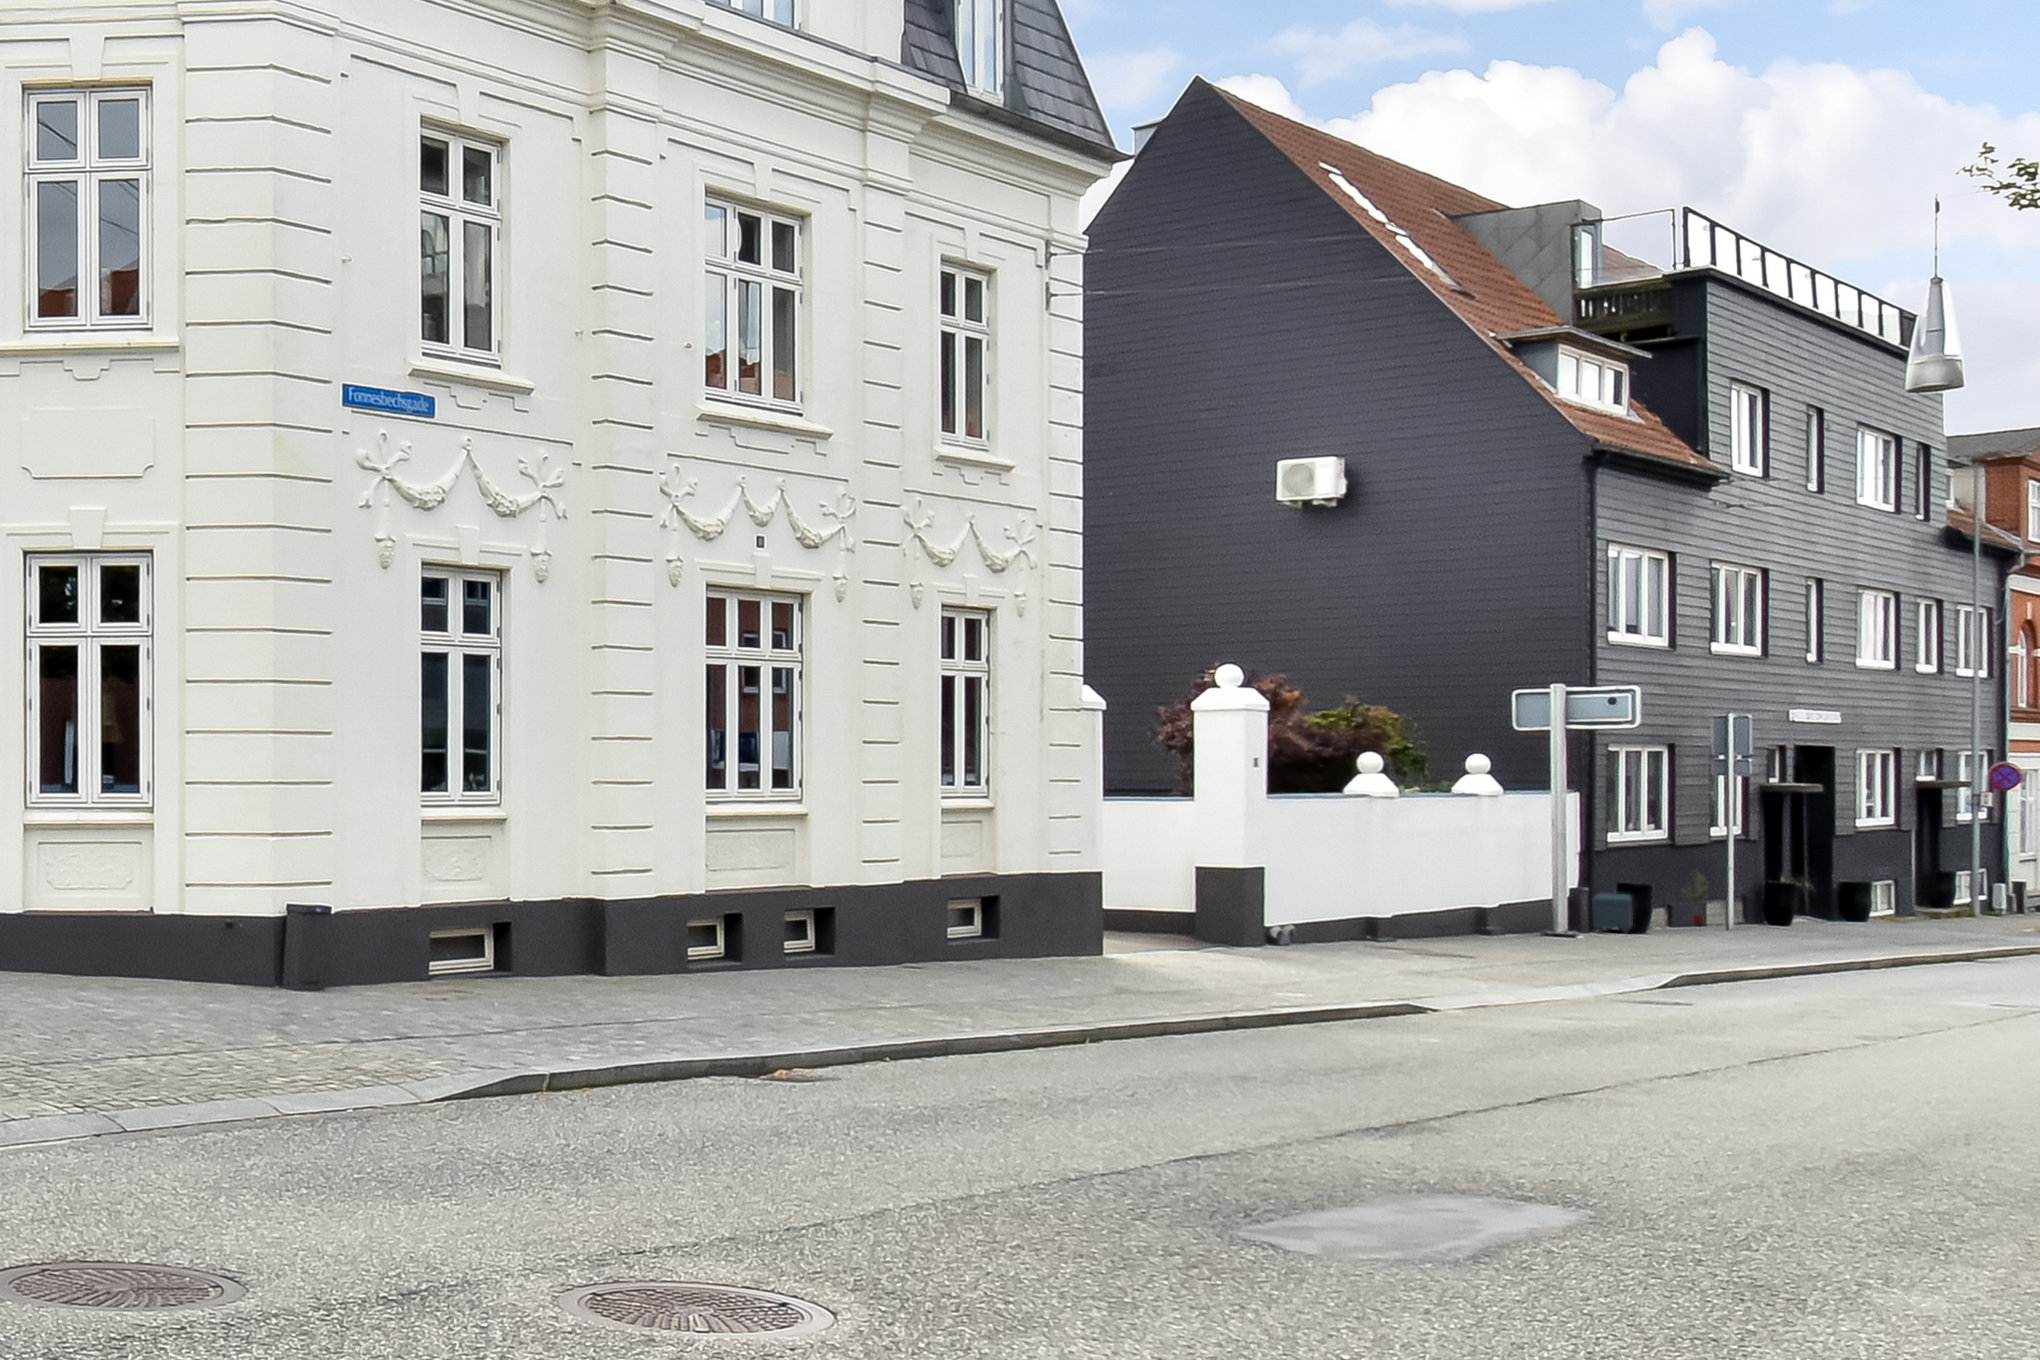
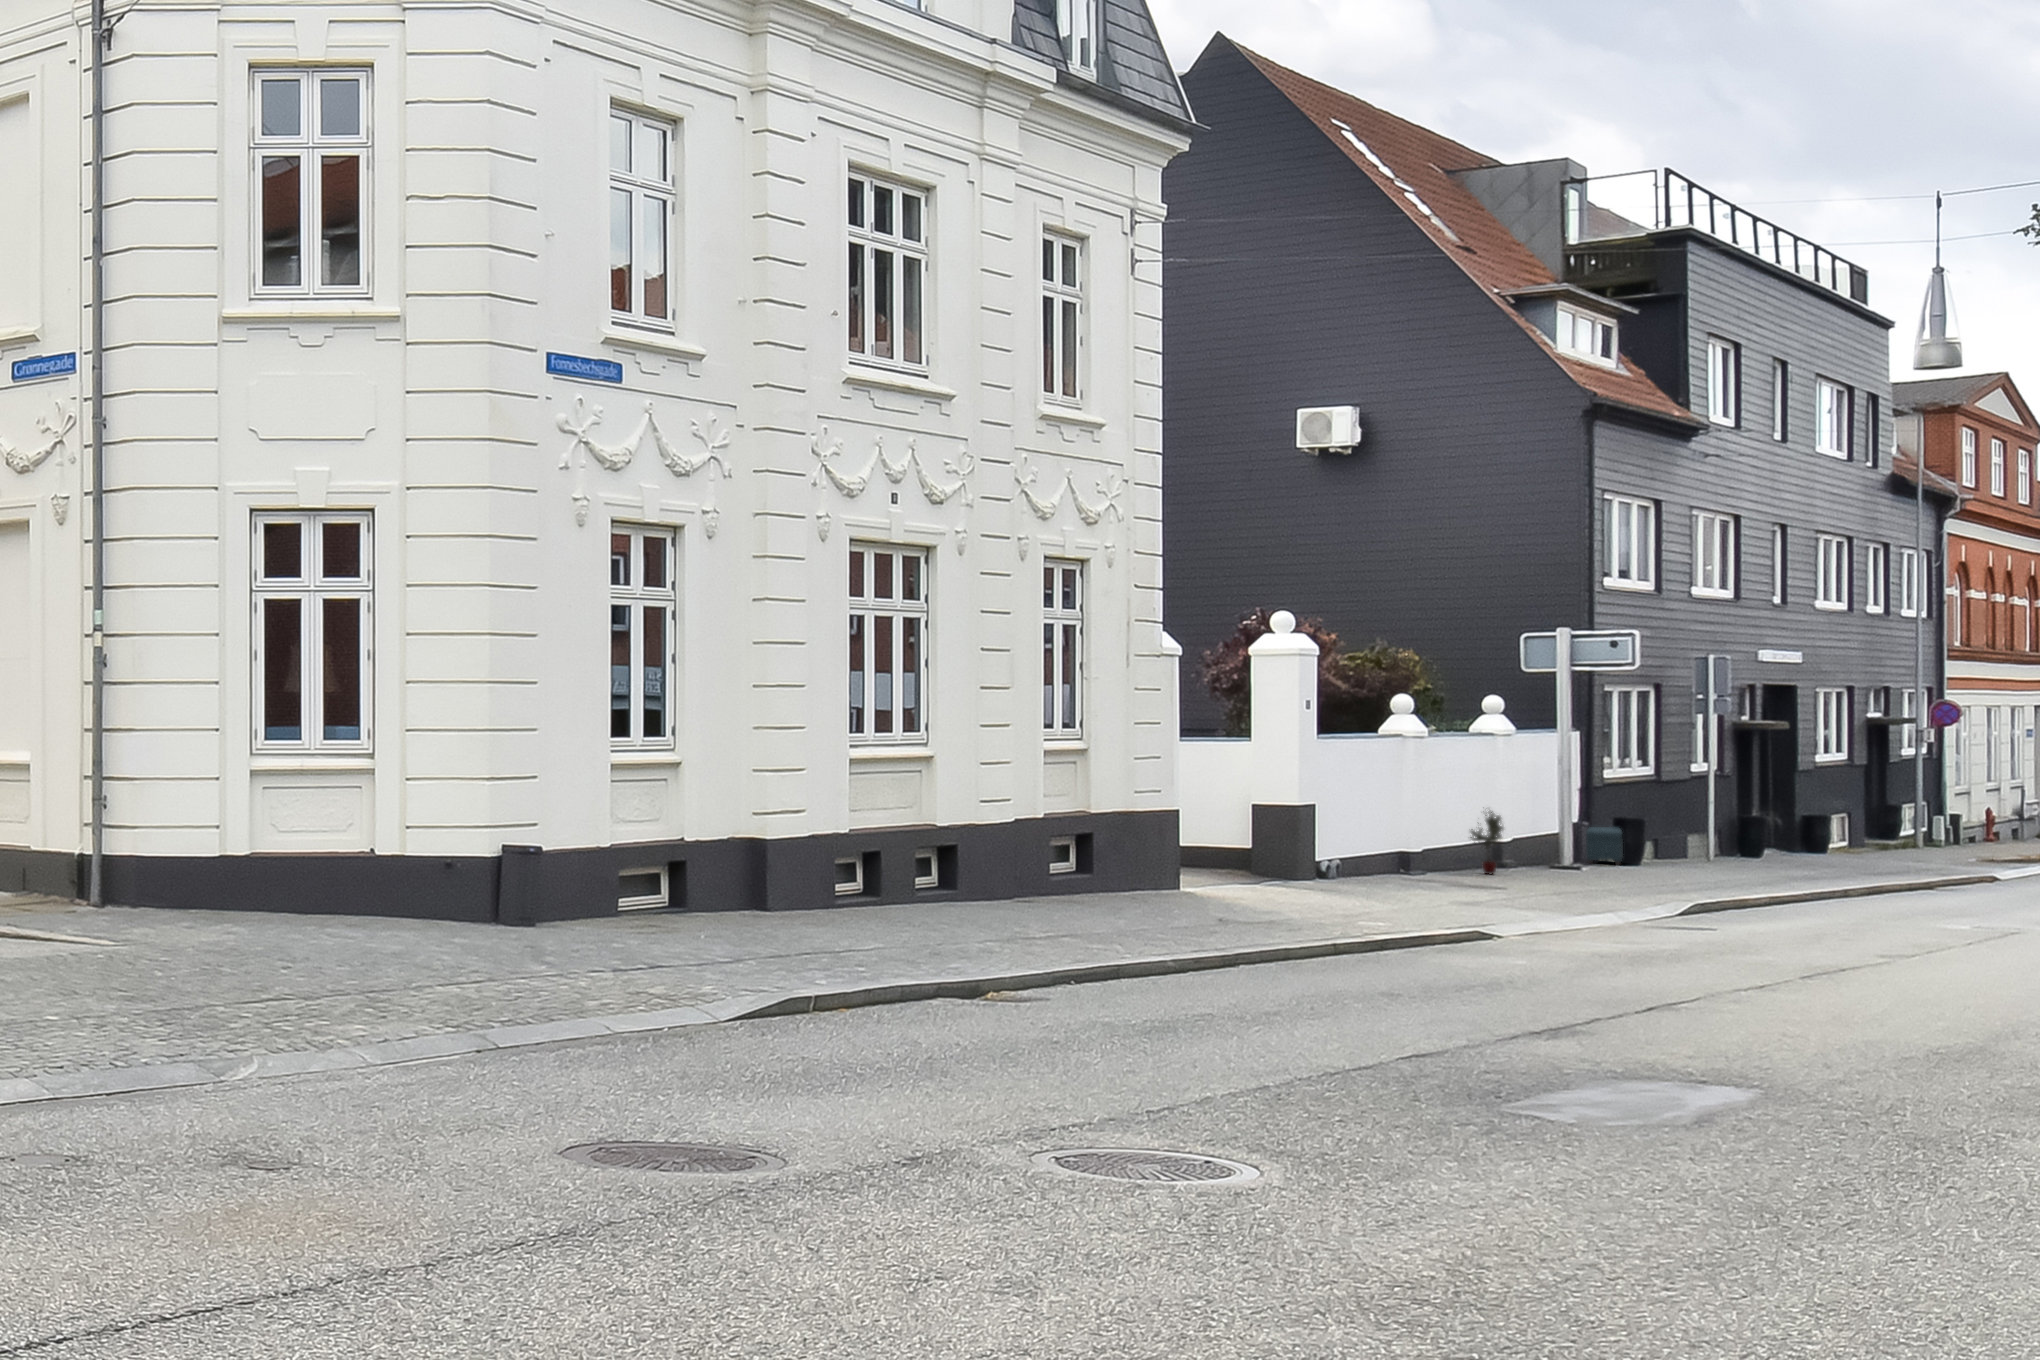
potted tree: present [1681,874,1708,926] -> present [1470,811,1503,874]

